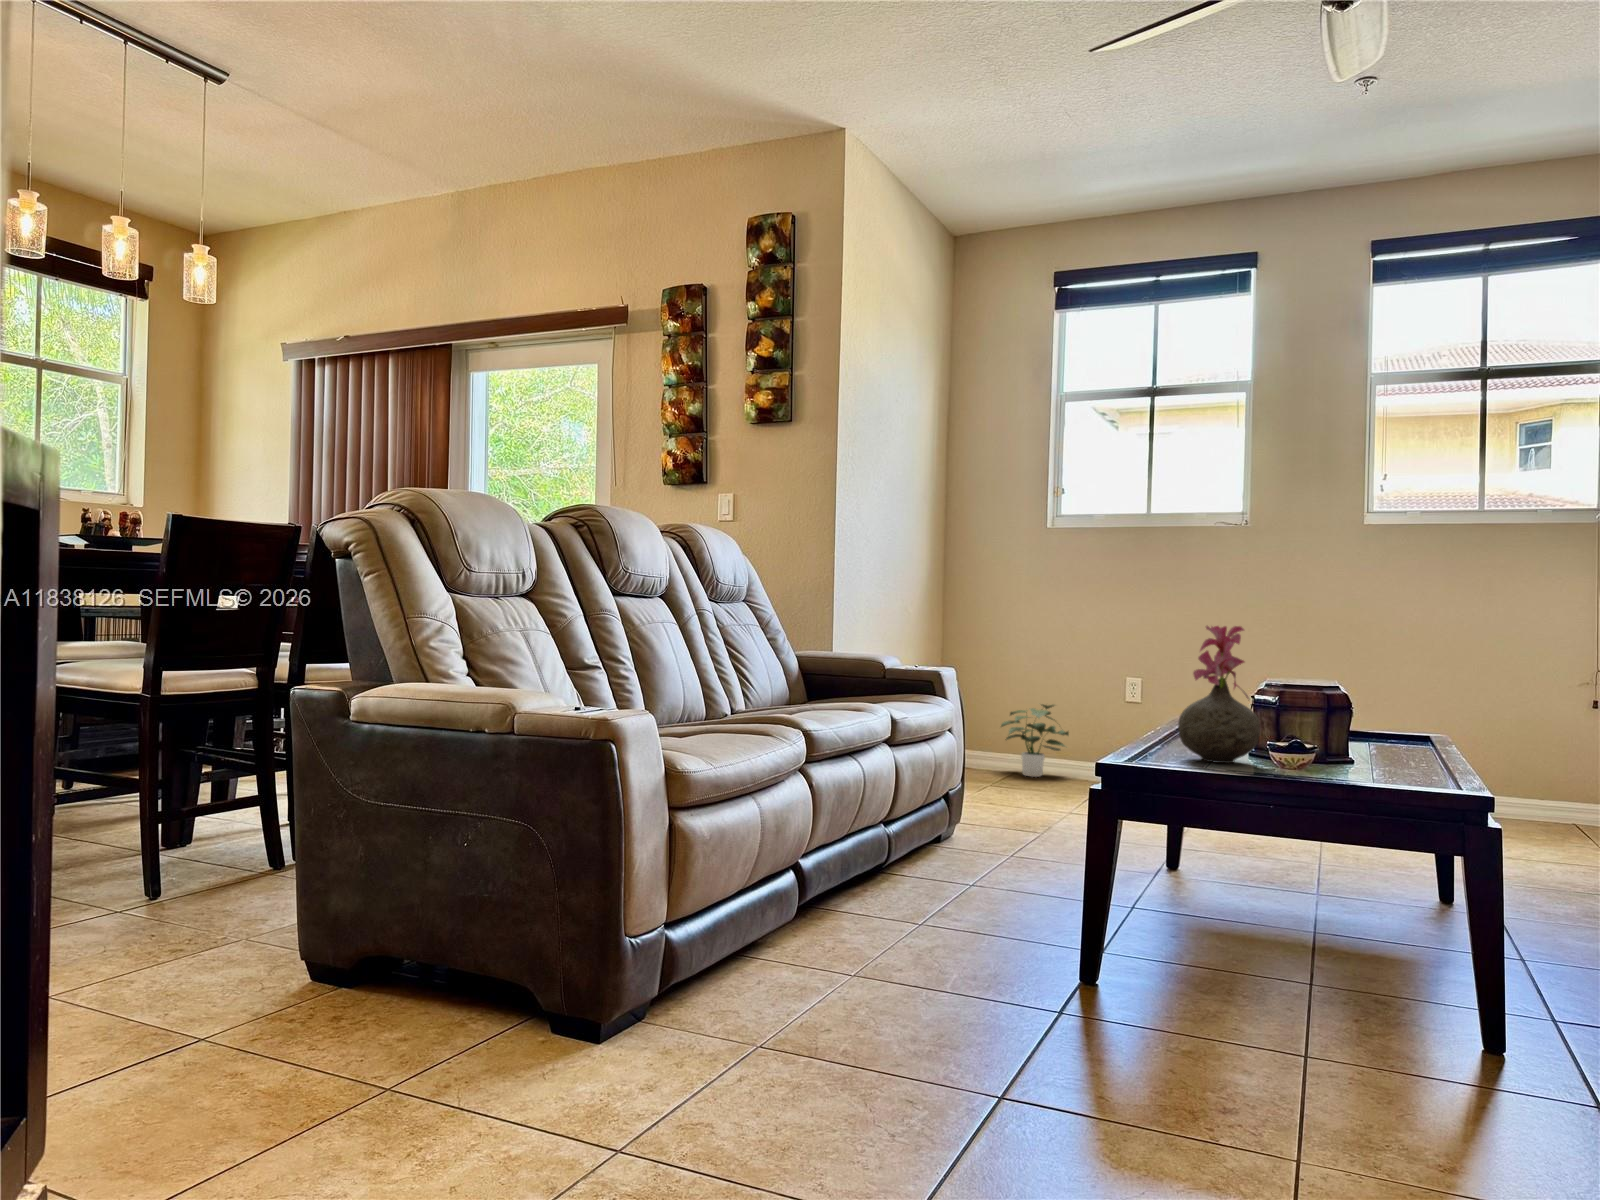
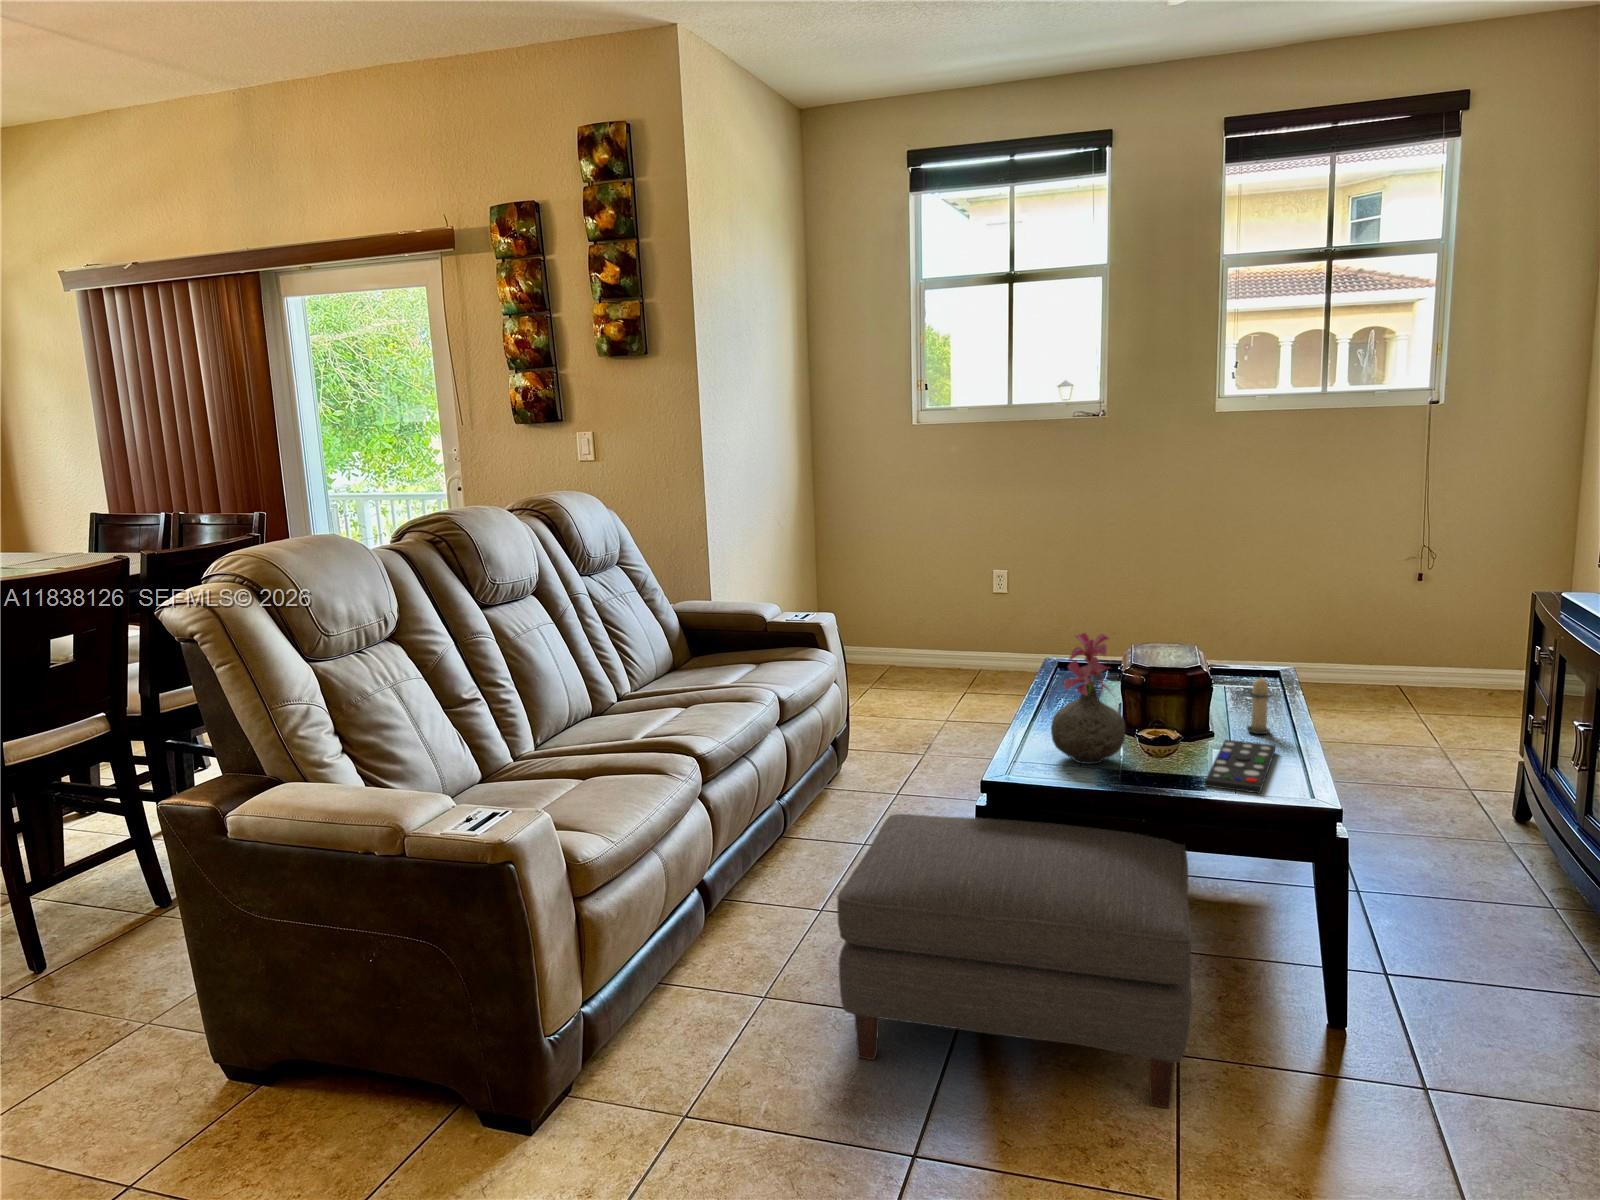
candle: none [1394,698,1431,764] -> present [1247,678,1273,734]
potted plant: present [1001,704,1069,777] -> none [878,603,945,674]
remote control: none [1349,758,1431,789] -> present [1205,740,1275,793]
ottoman: none [936,803,1333,1103] -> present [837,814,1192,1108]

